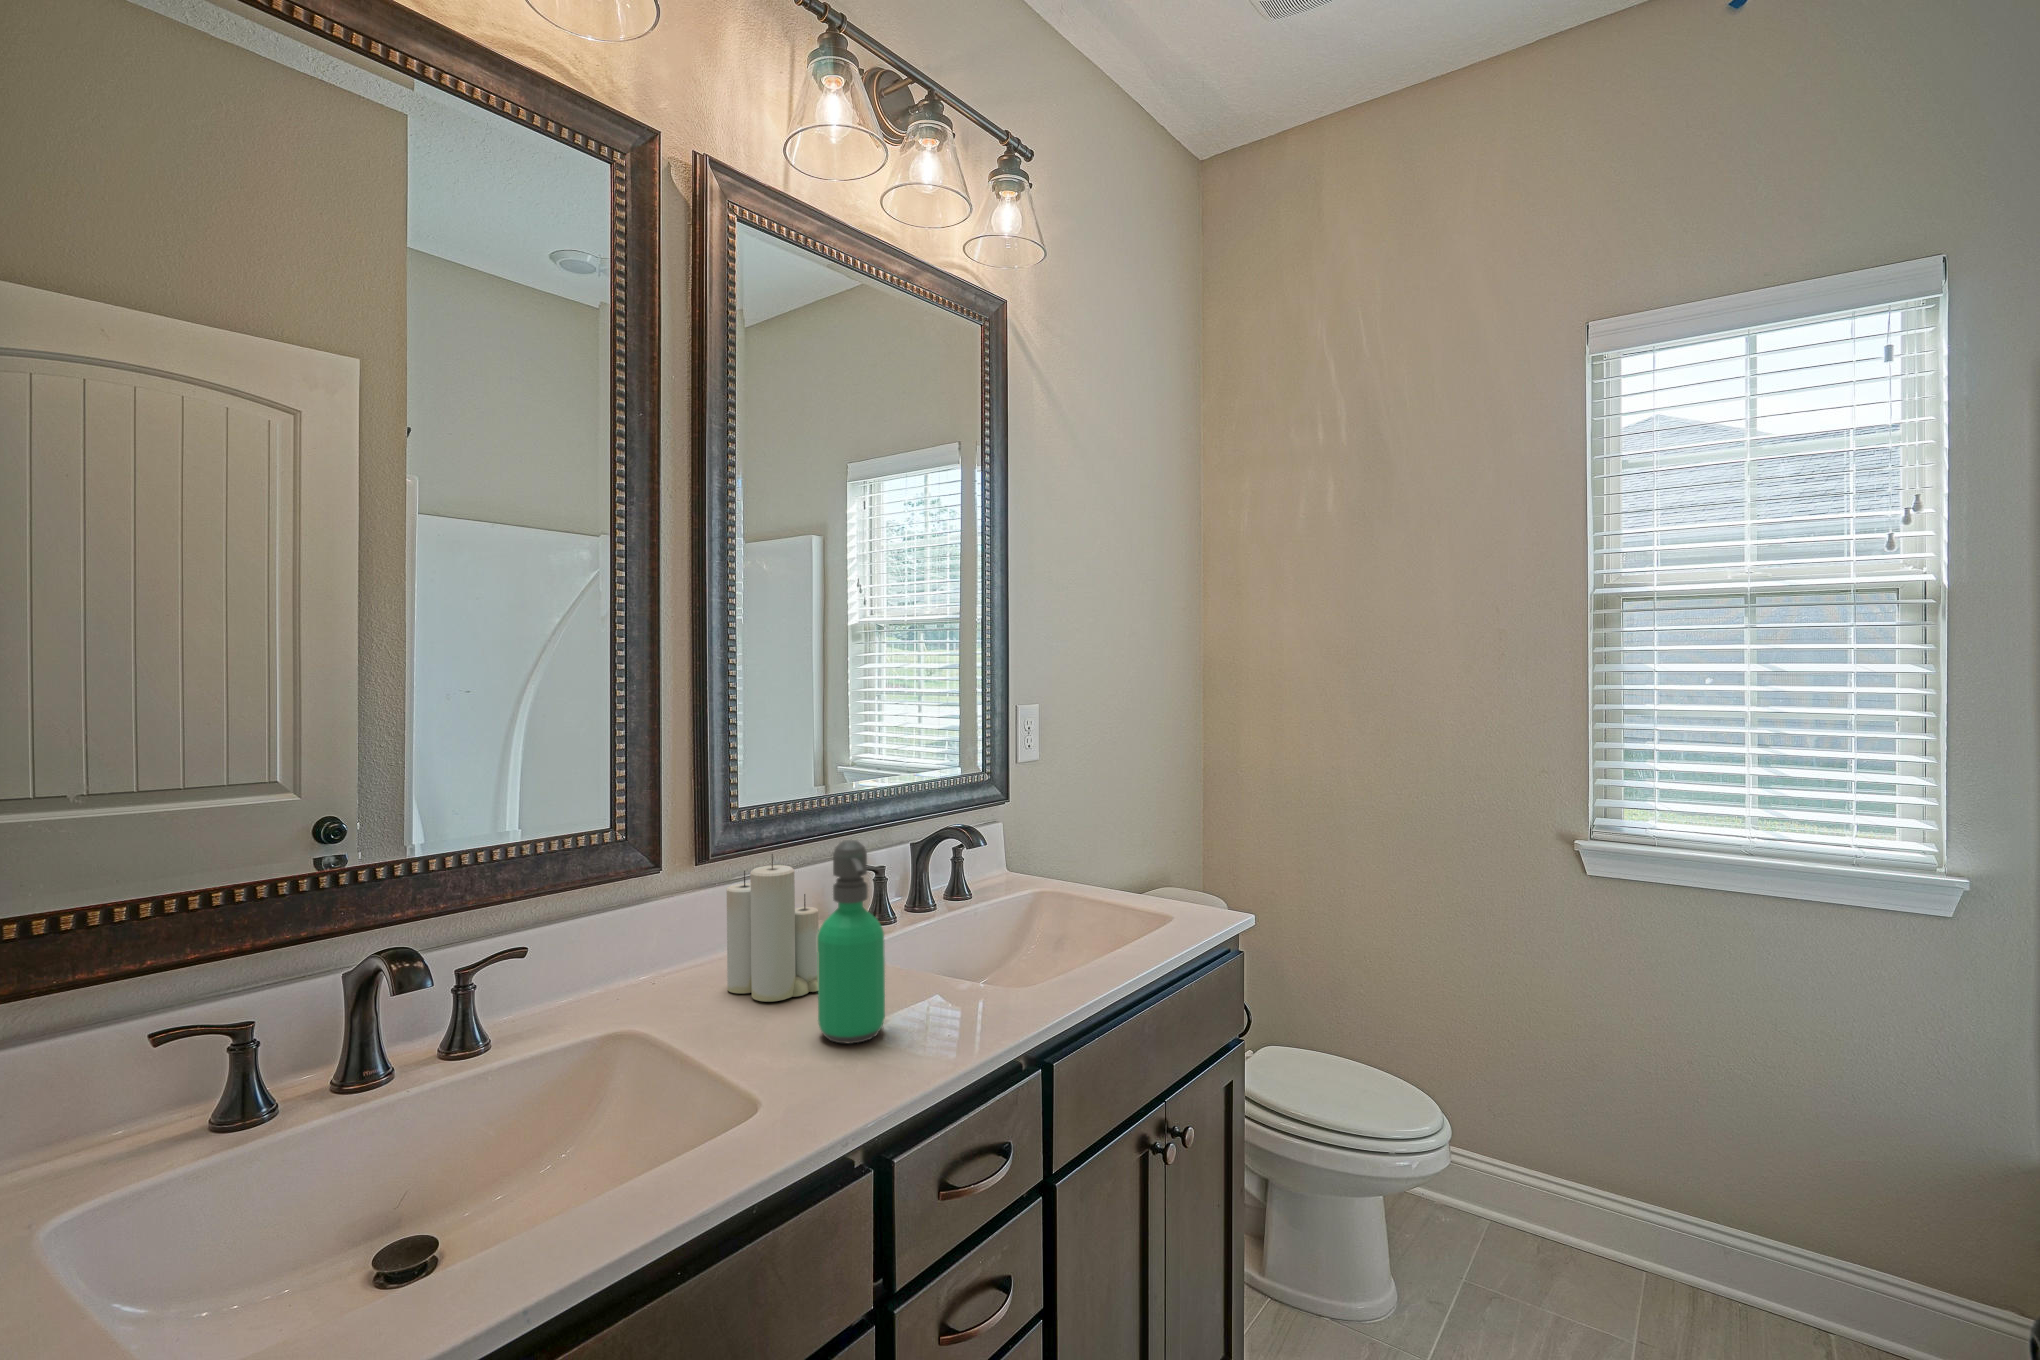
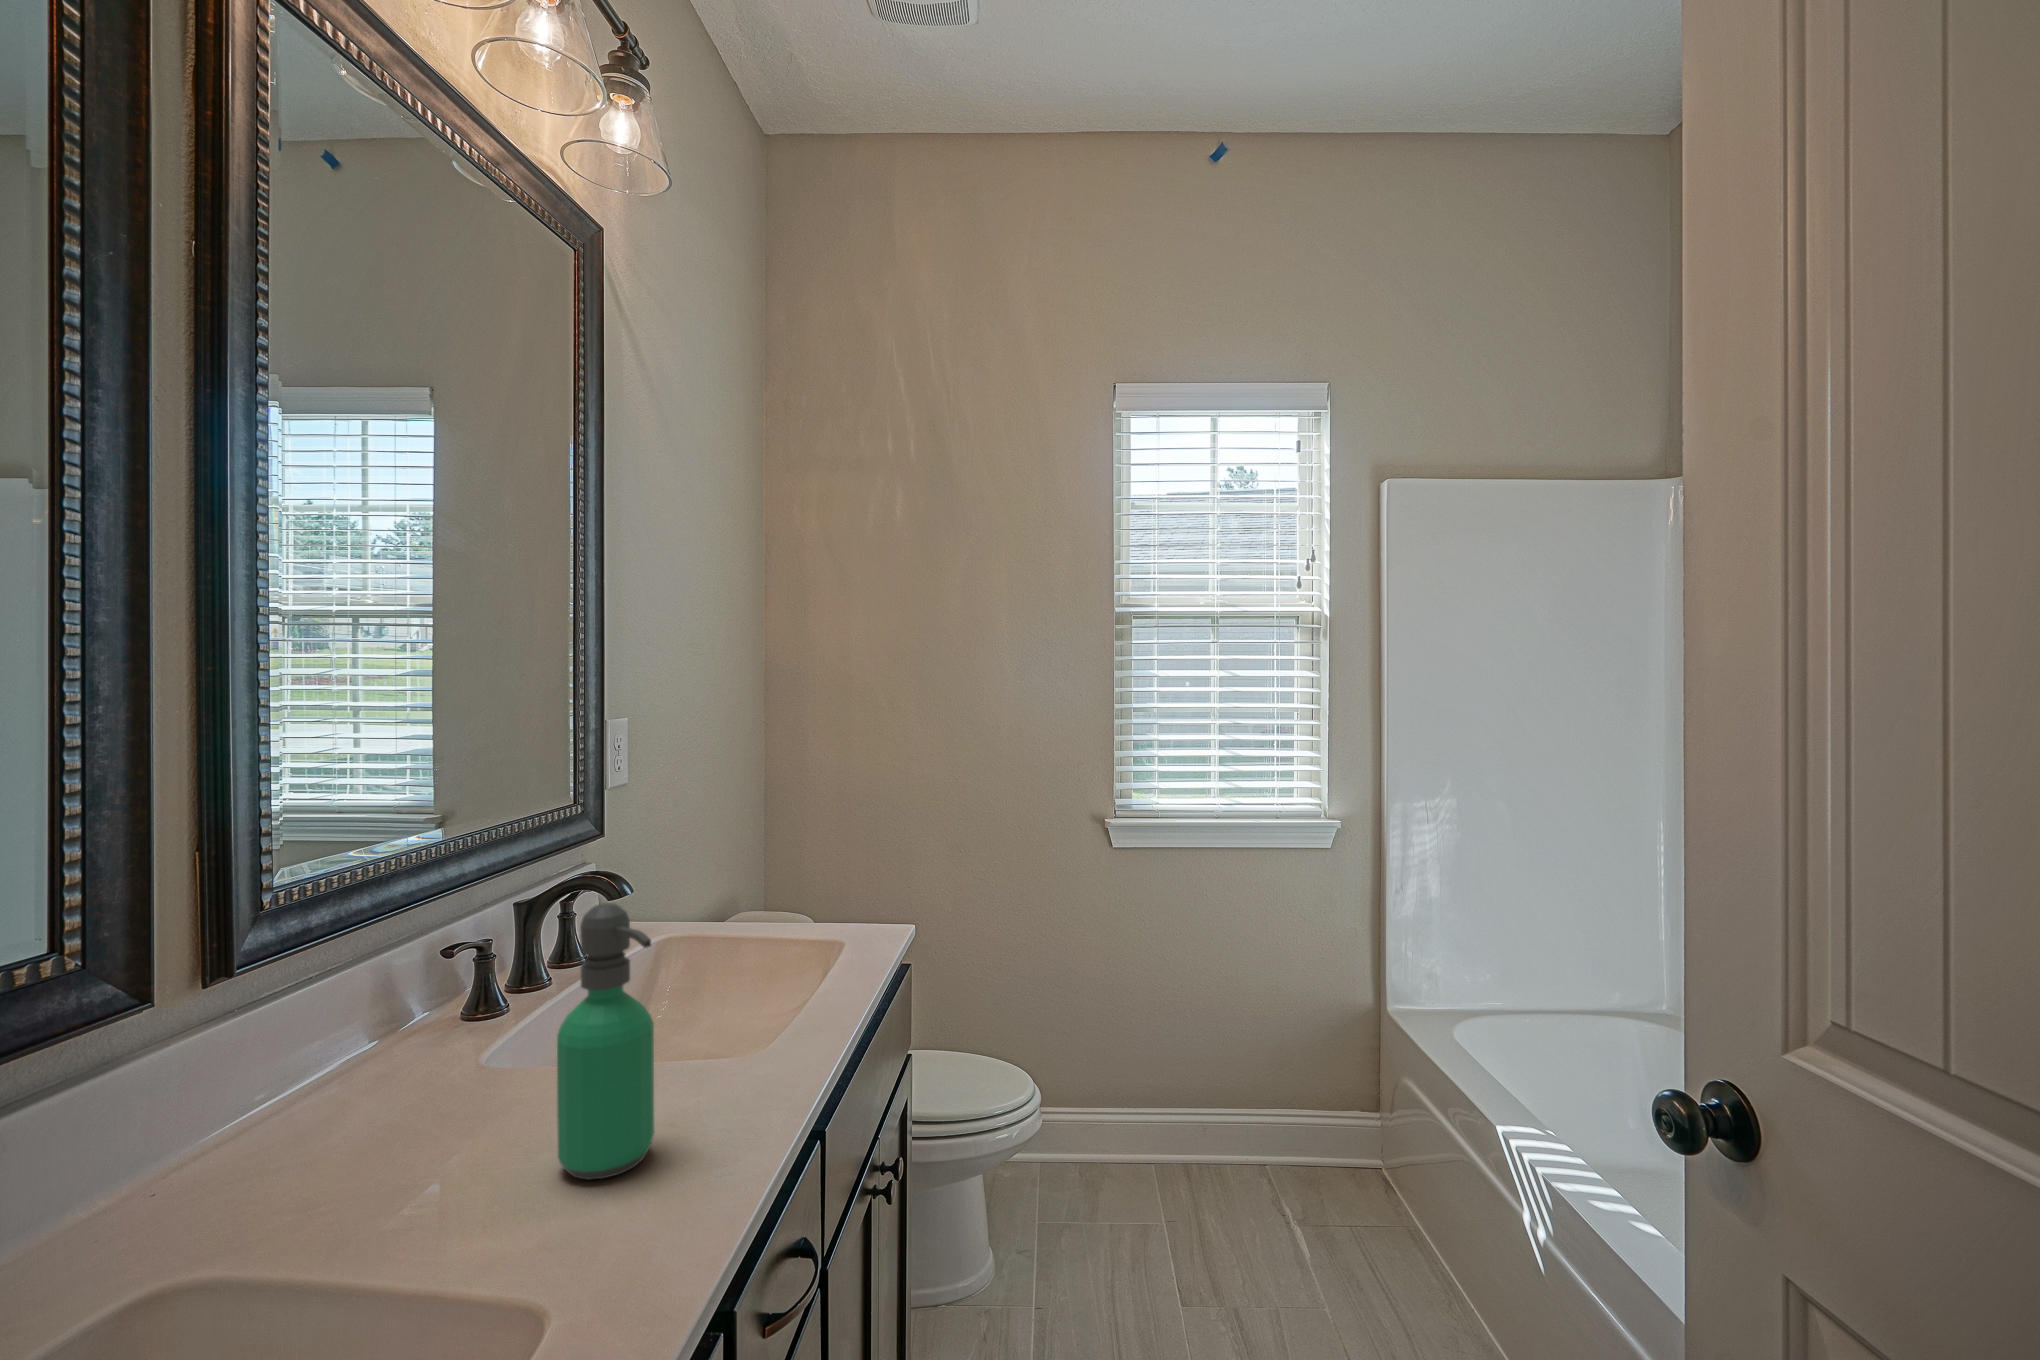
candle: present [727,854,819,1002] -> none [328,943,498,1162]

